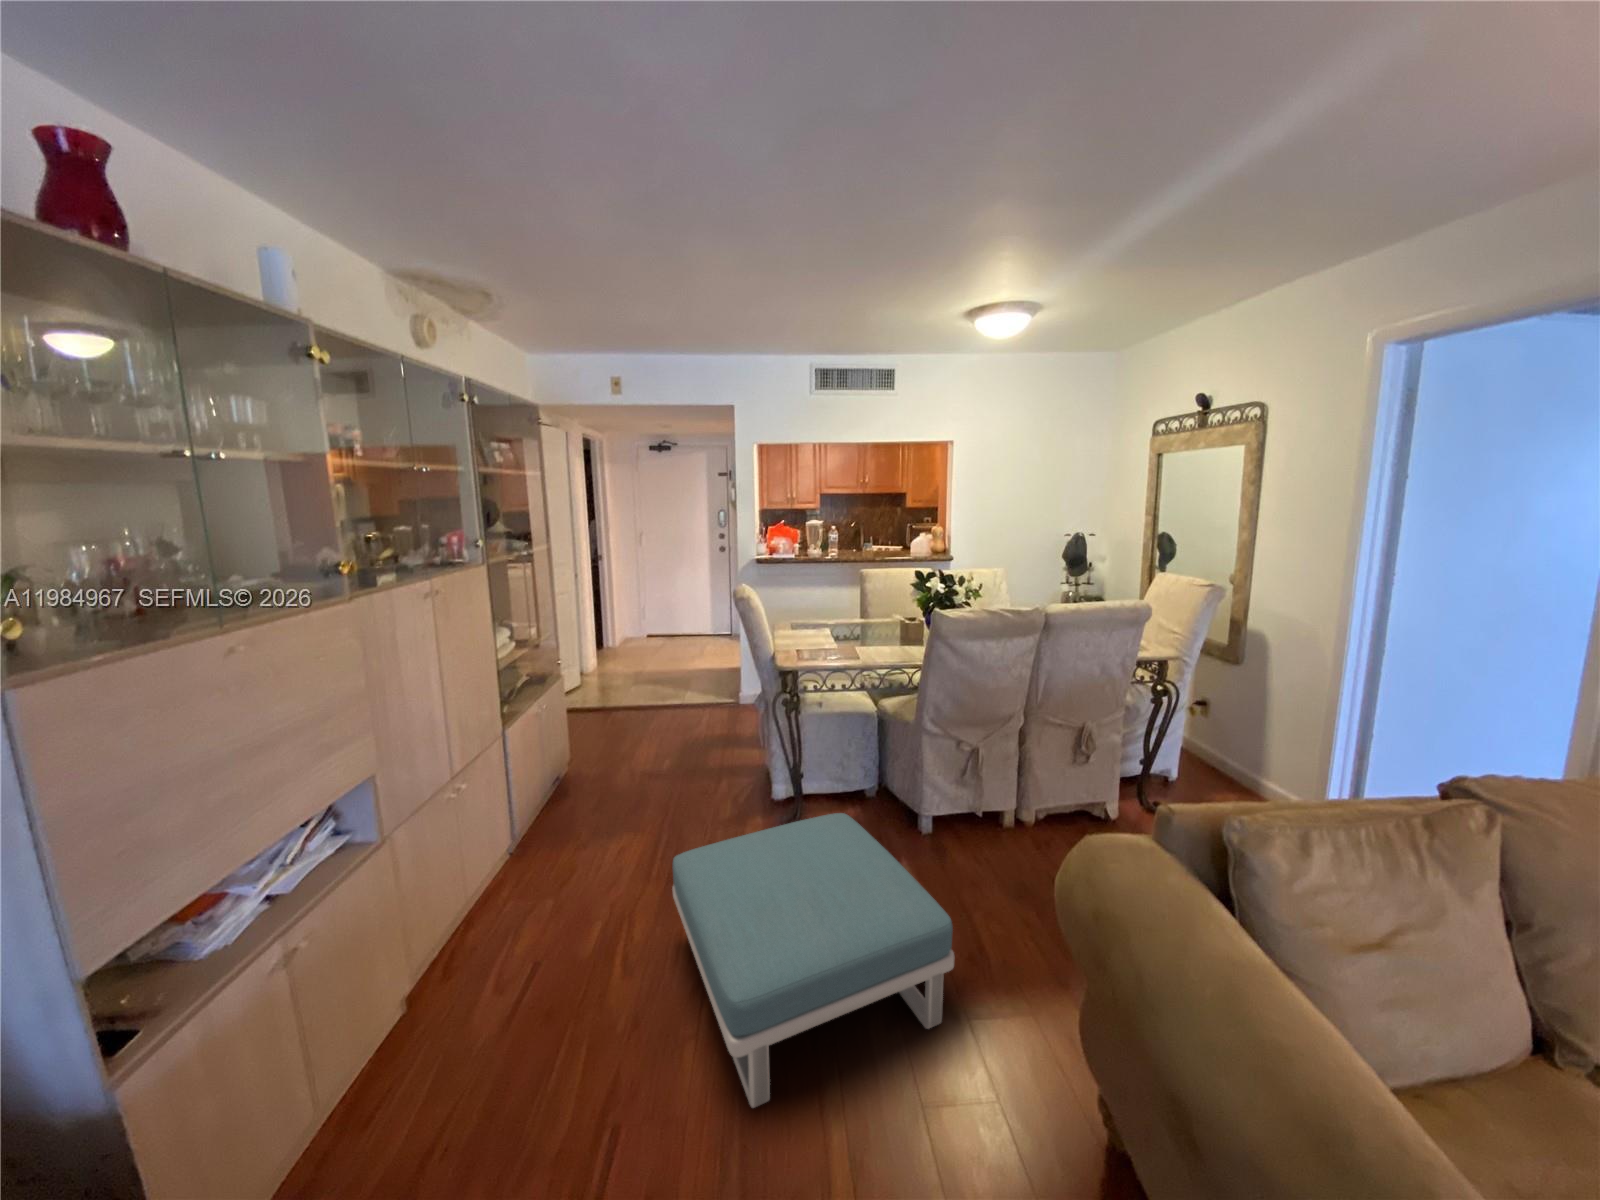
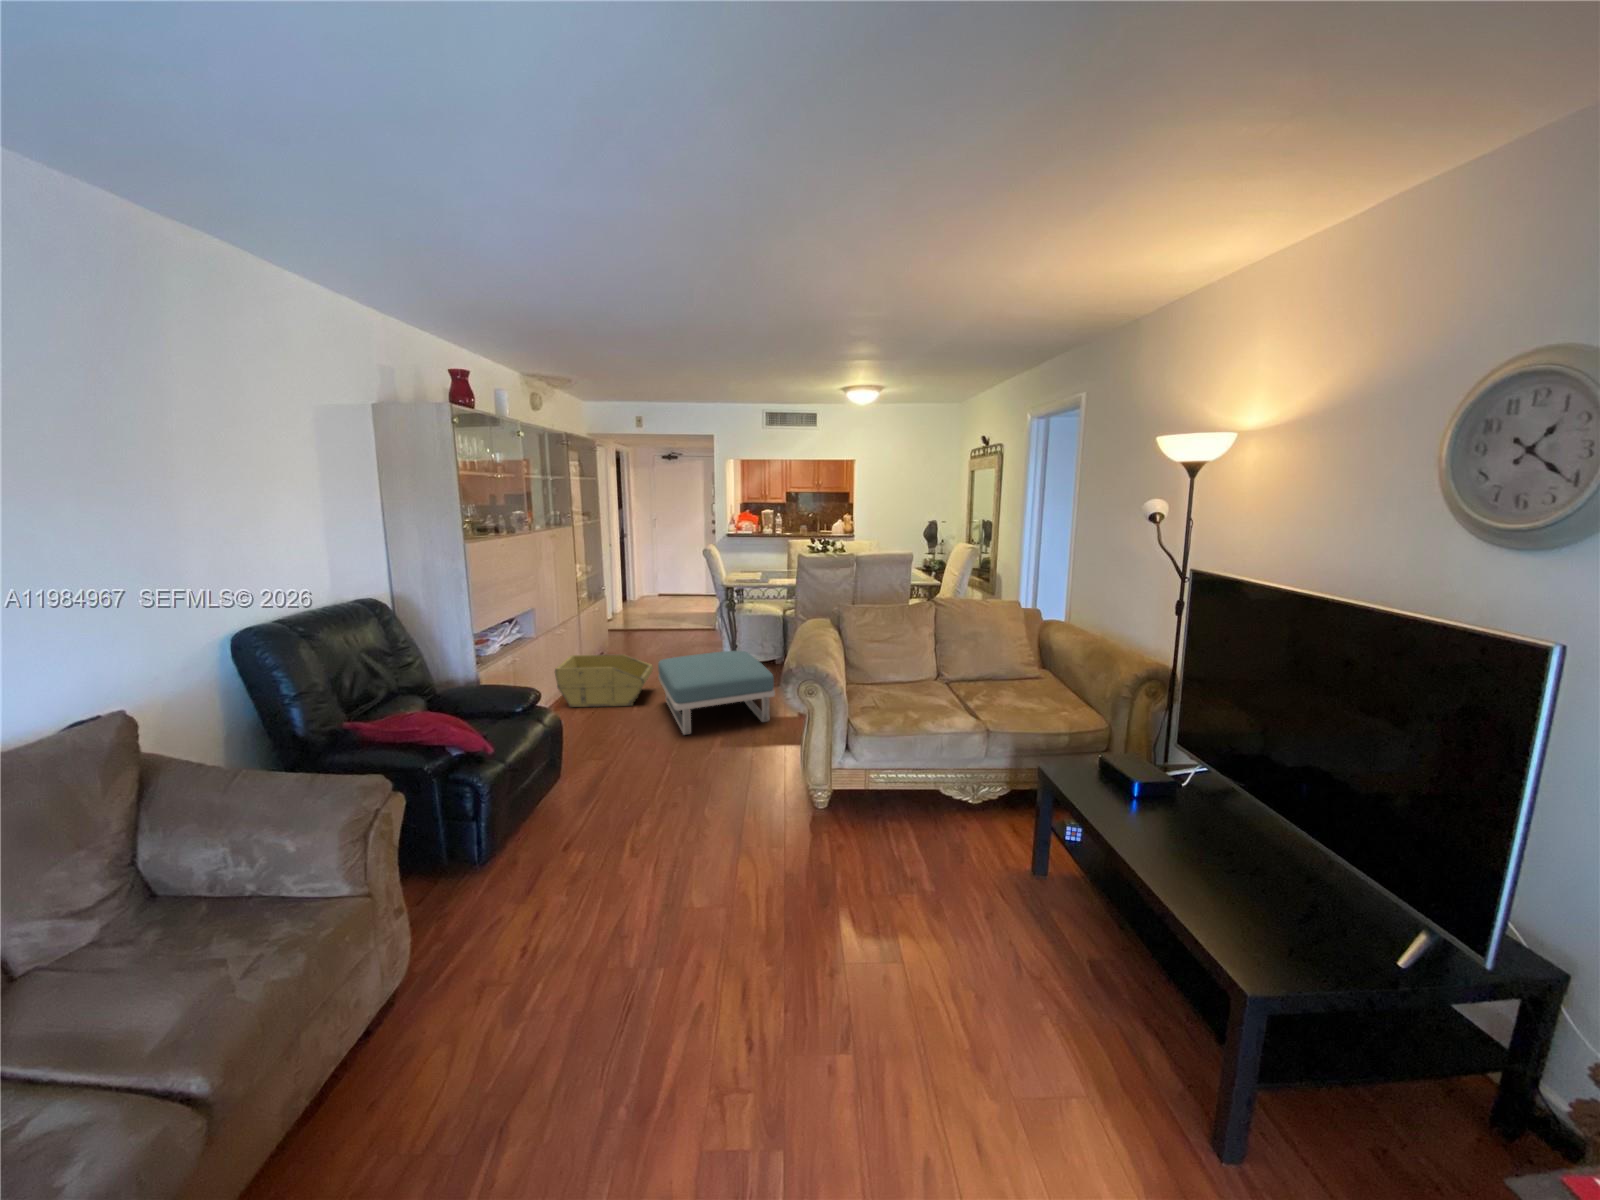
storage bin: none [442,822,658,966] -> present [555,654,653,707]

